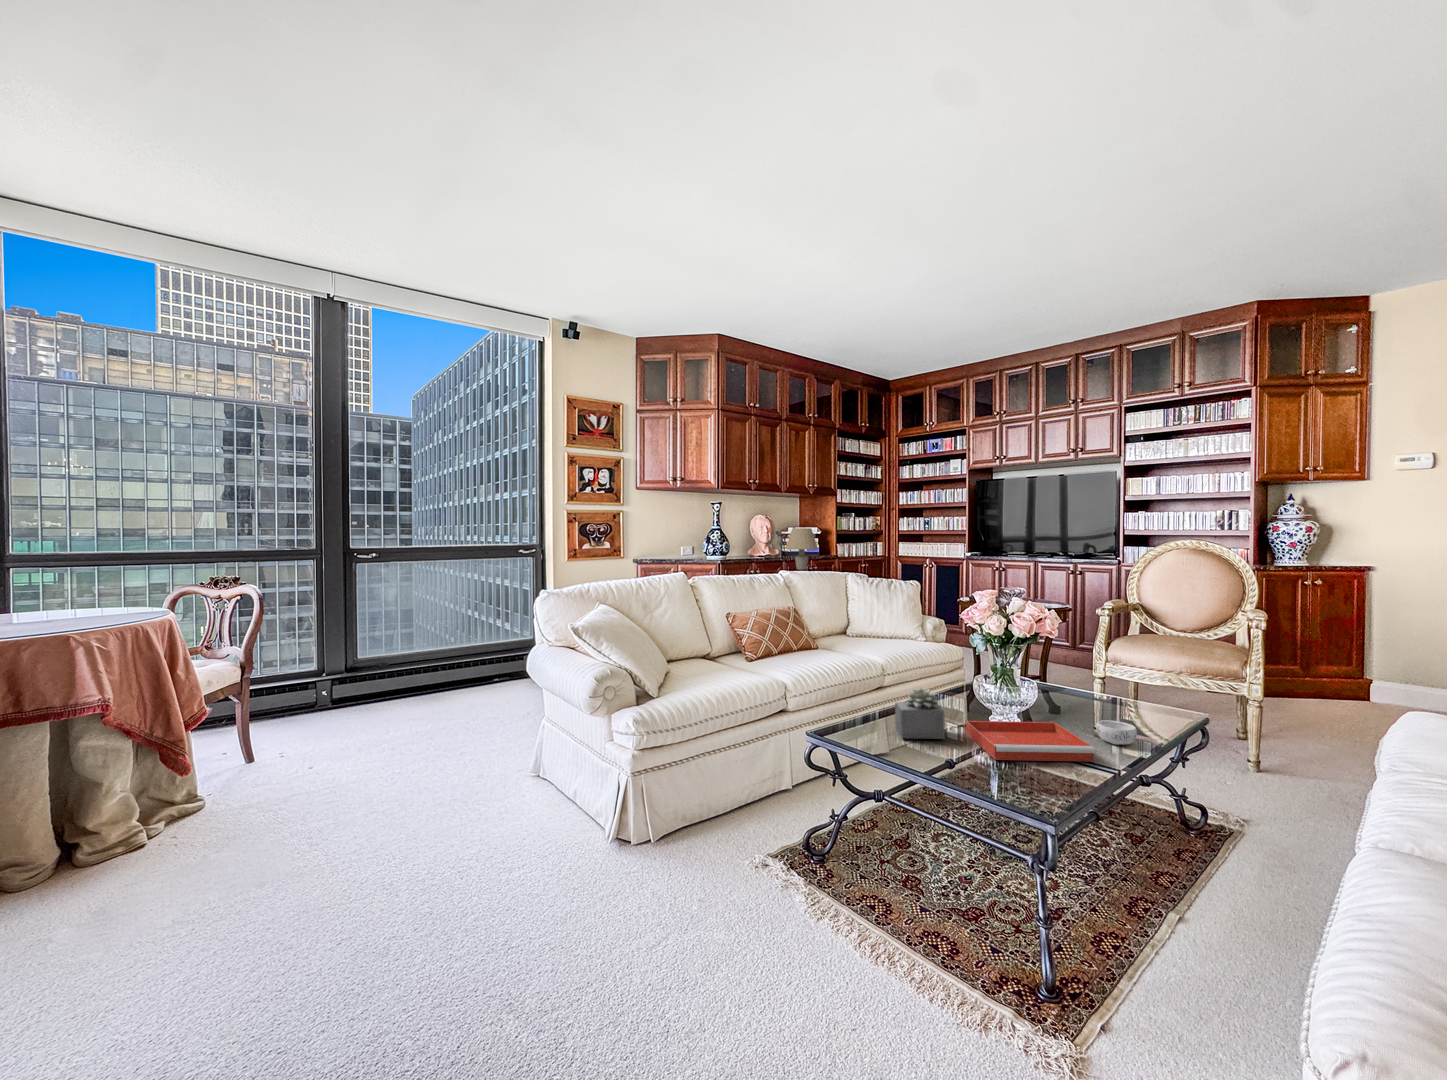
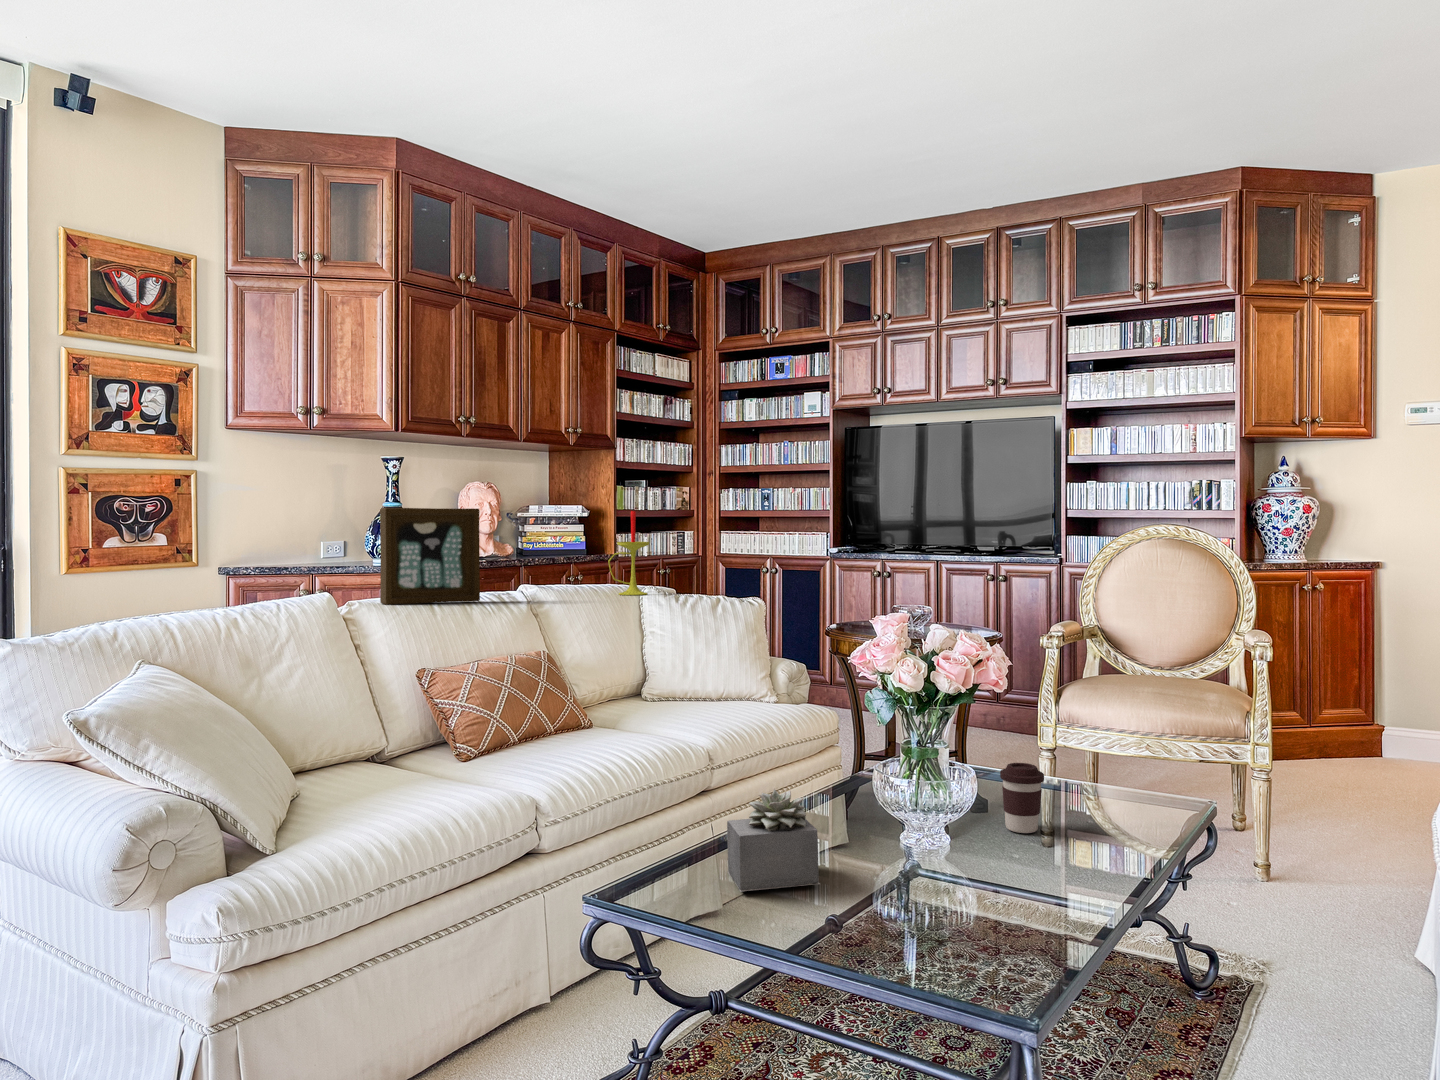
table lamp: present [786,528,818,570] -> none [530,507,588,581]
candle: none [831,533,854,580] -> present [608,511,649,595]
picture frame: none [716,534,764,583] -> present [380,507,480,605]
coffee cup: none [1057,684,1084,724] -> present [1000,763,1044,833]
decorative bowl: present [1096,720,1137,745] -> none [1067,822,1130,865]
tray: present [966,721,1096,761] -> none [855,833,1075,918]

